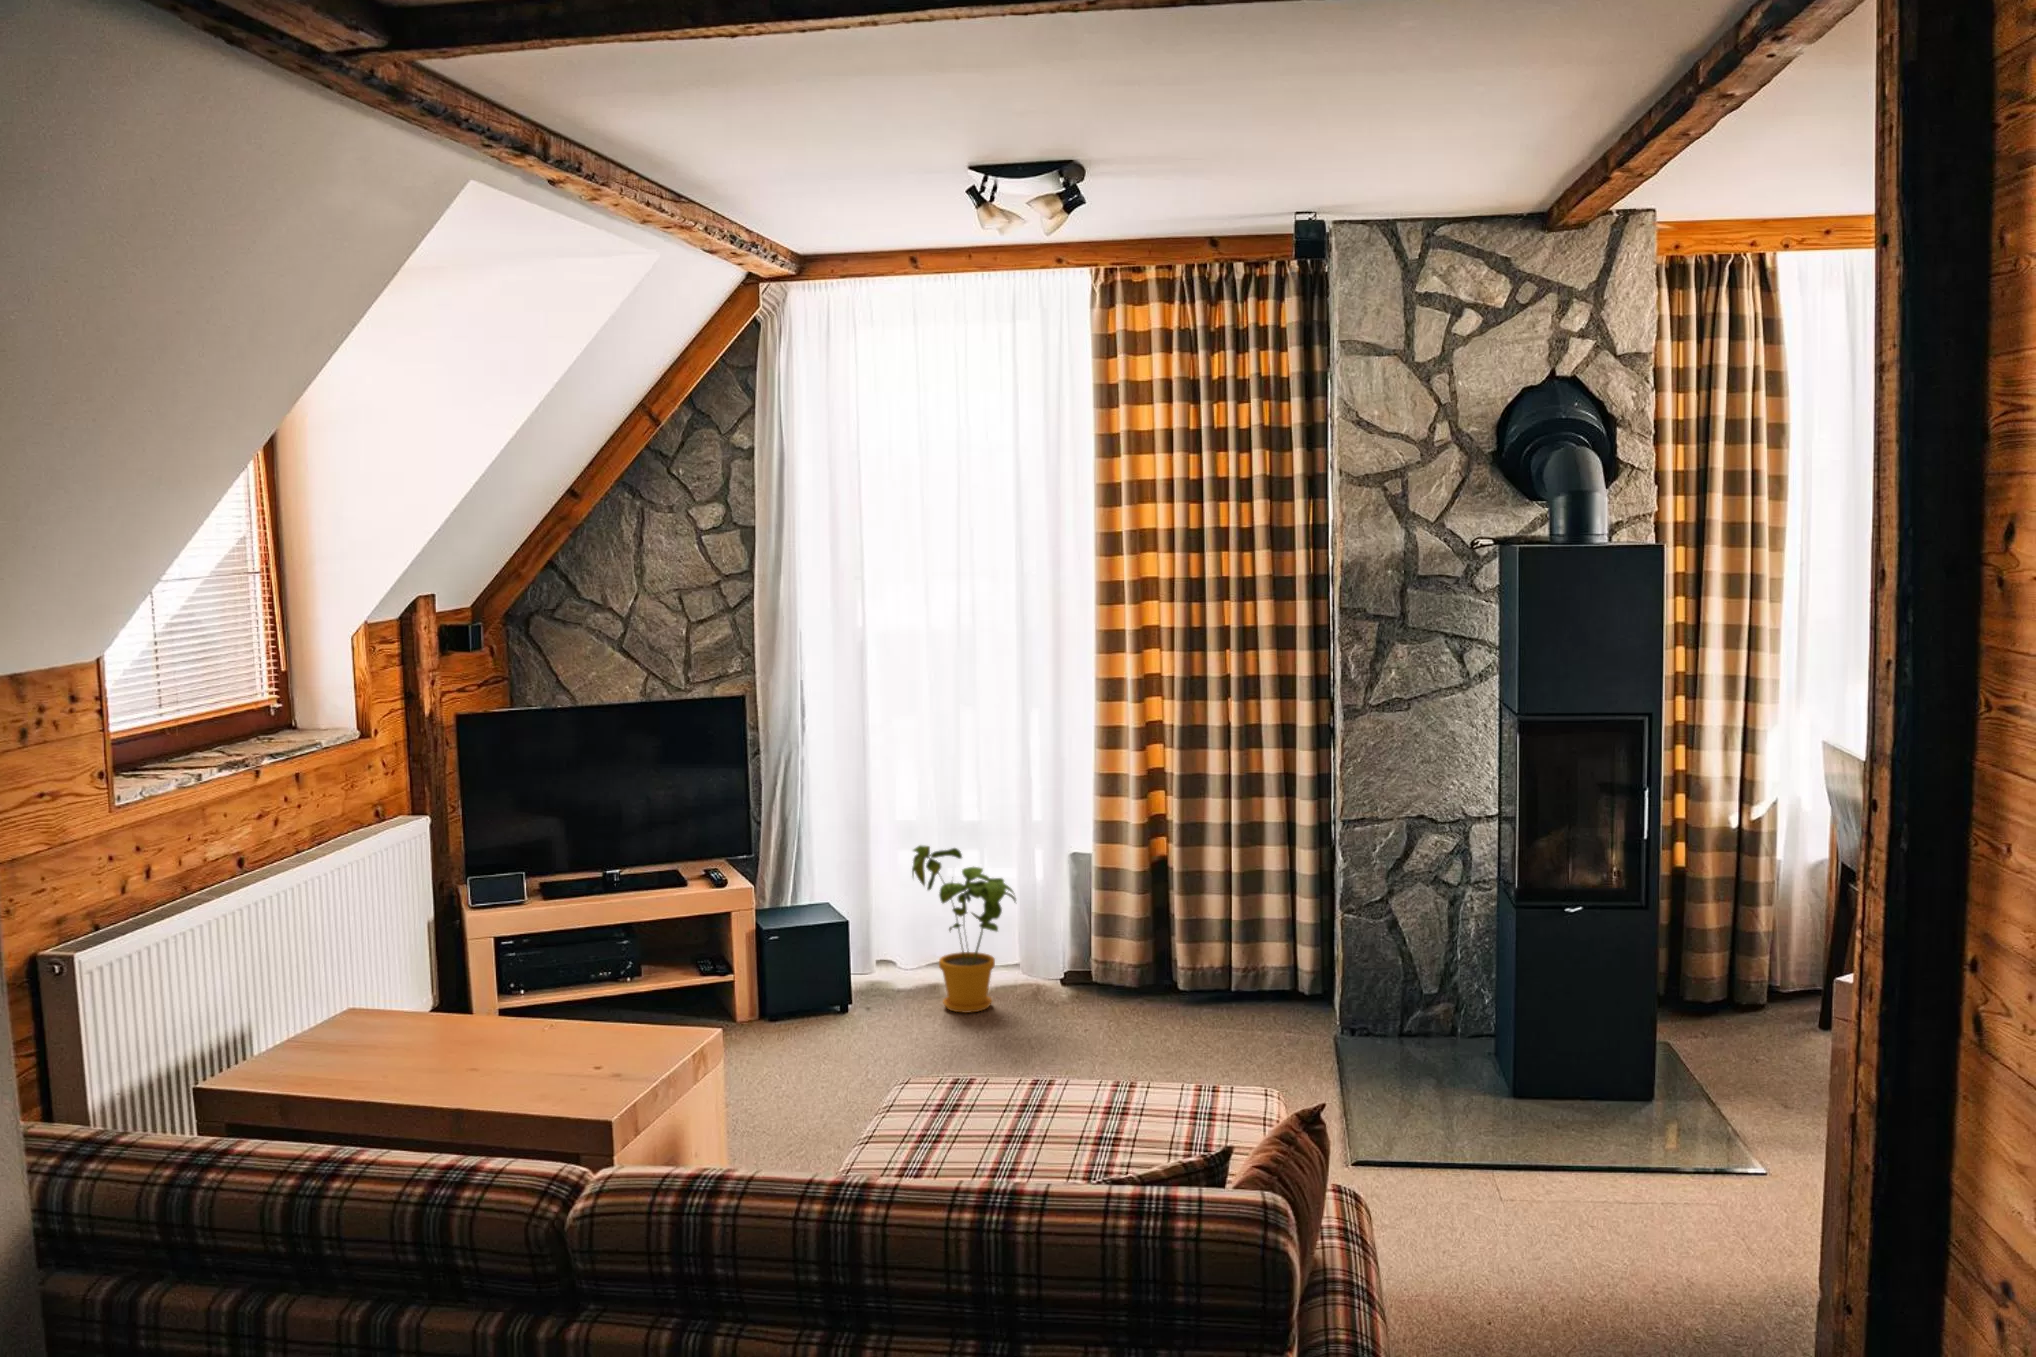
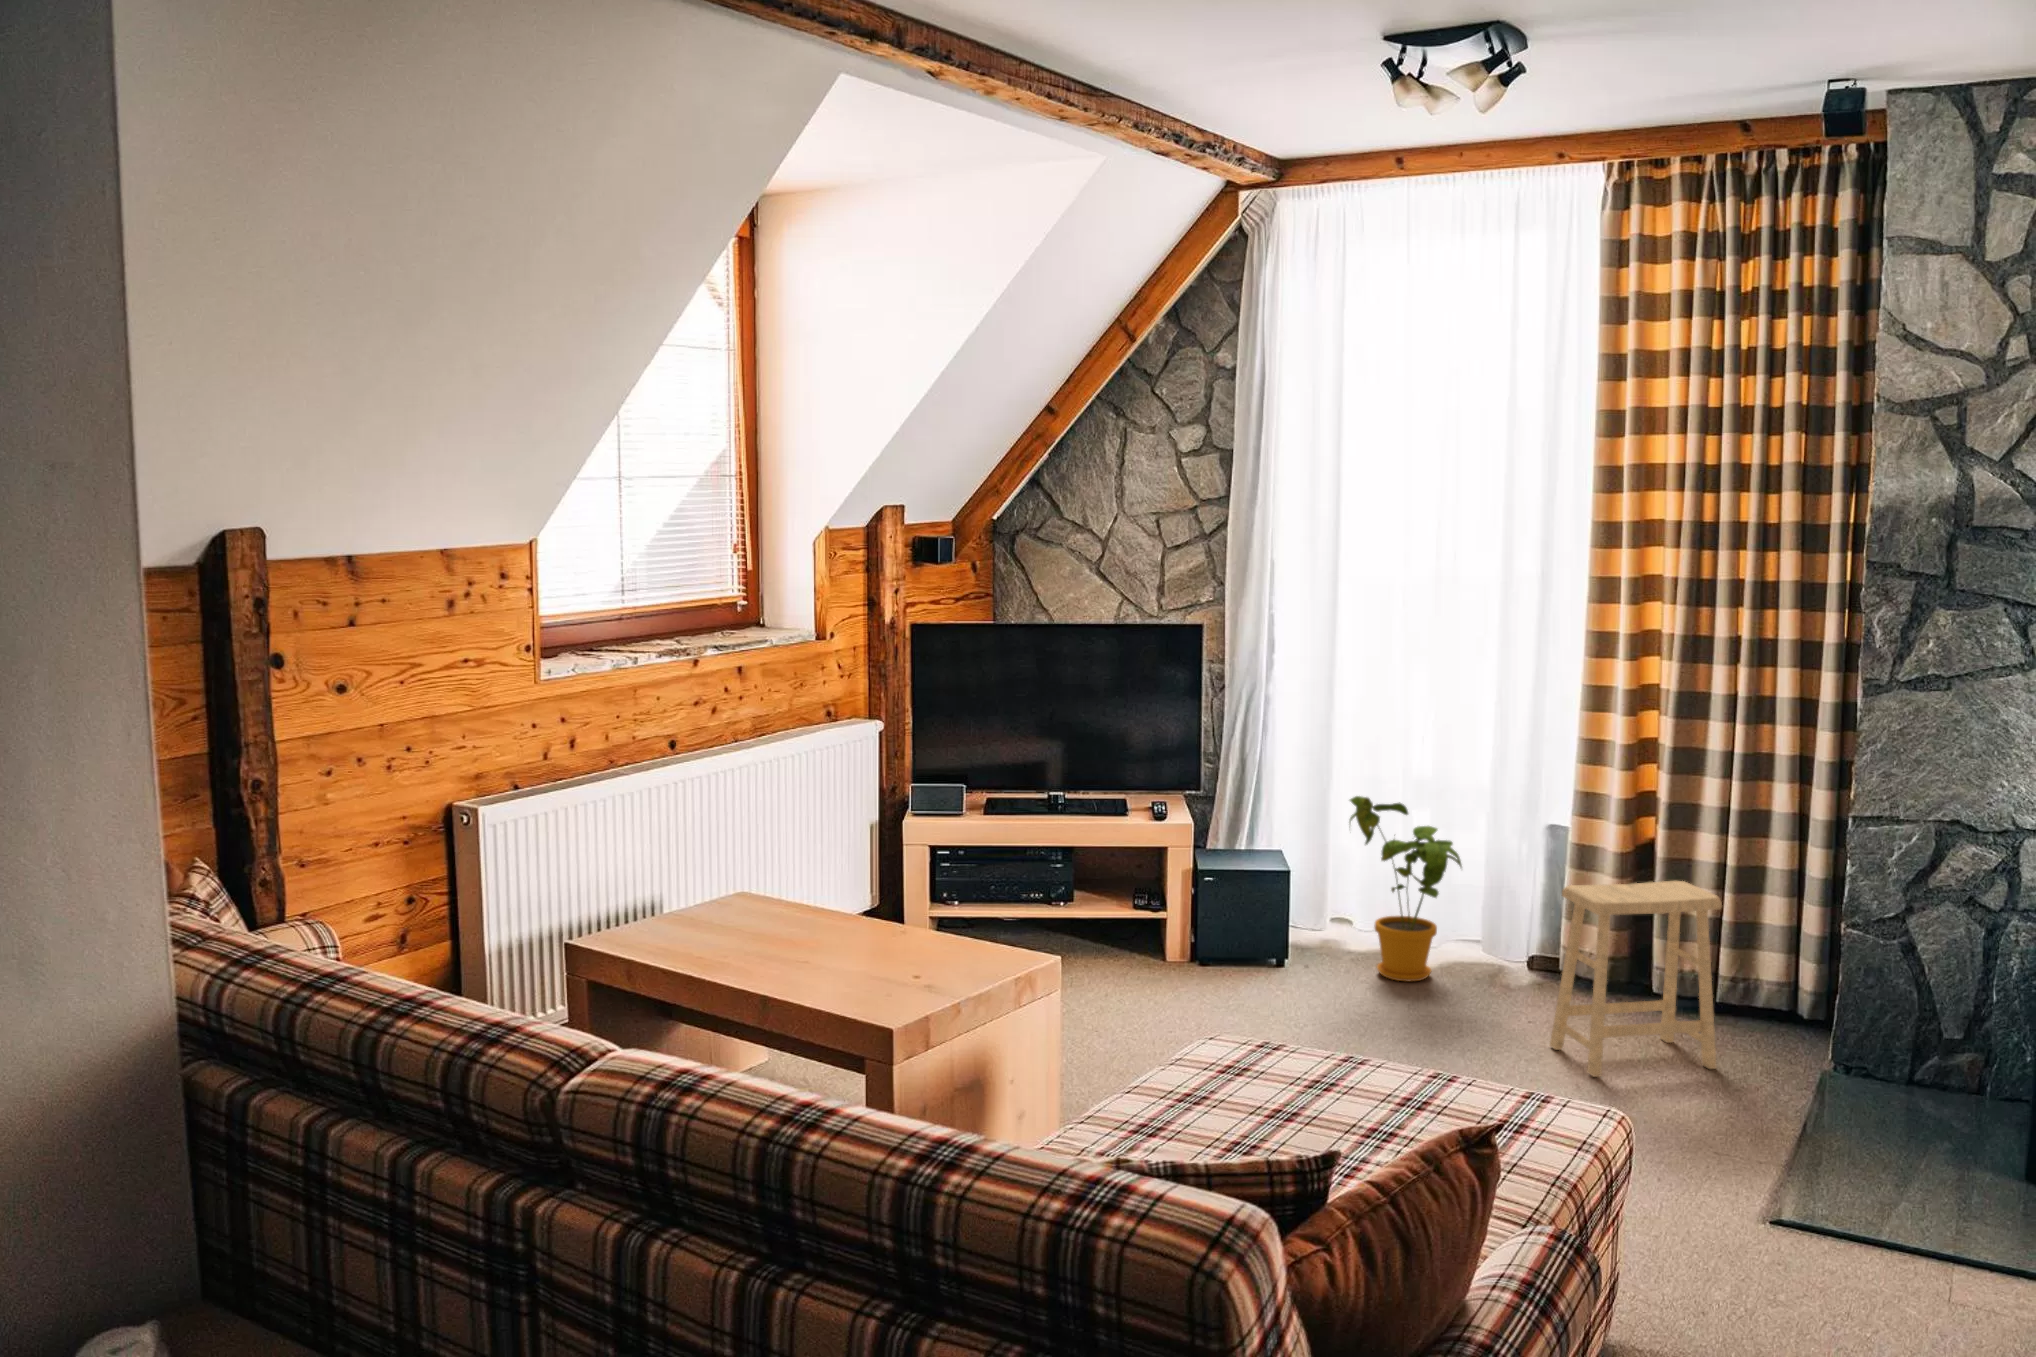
footstool: none [1119,890,1256,1070] -> present [1550,881,1722,1077]

